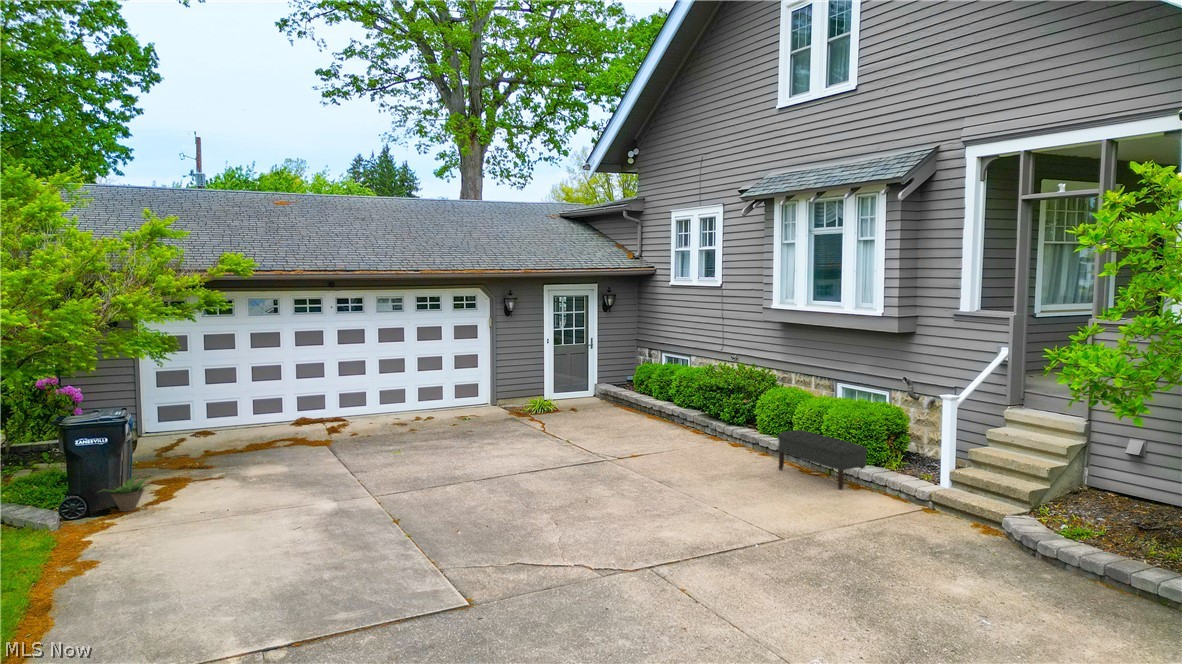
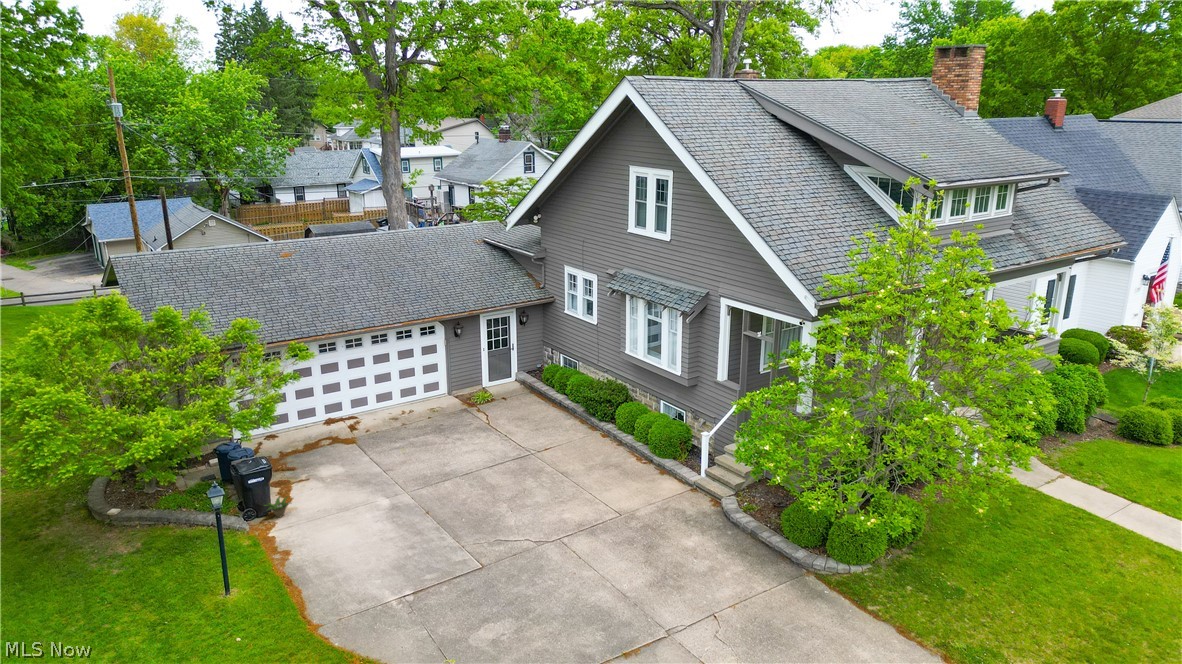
bench: present [778,430,867,490] -> none [625,437,669,476]

